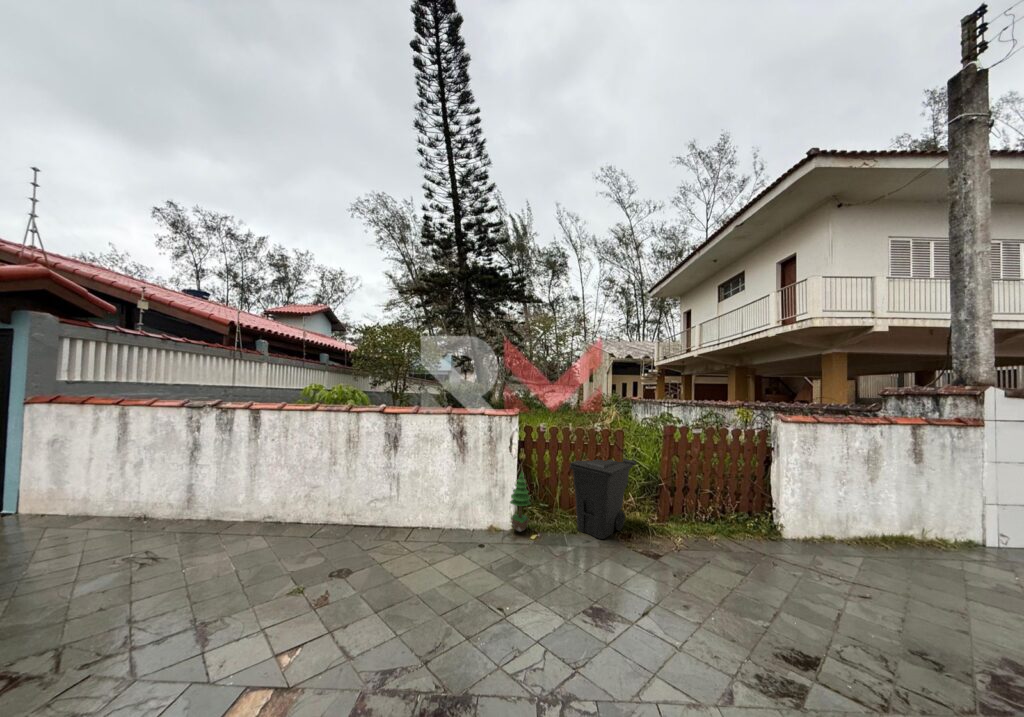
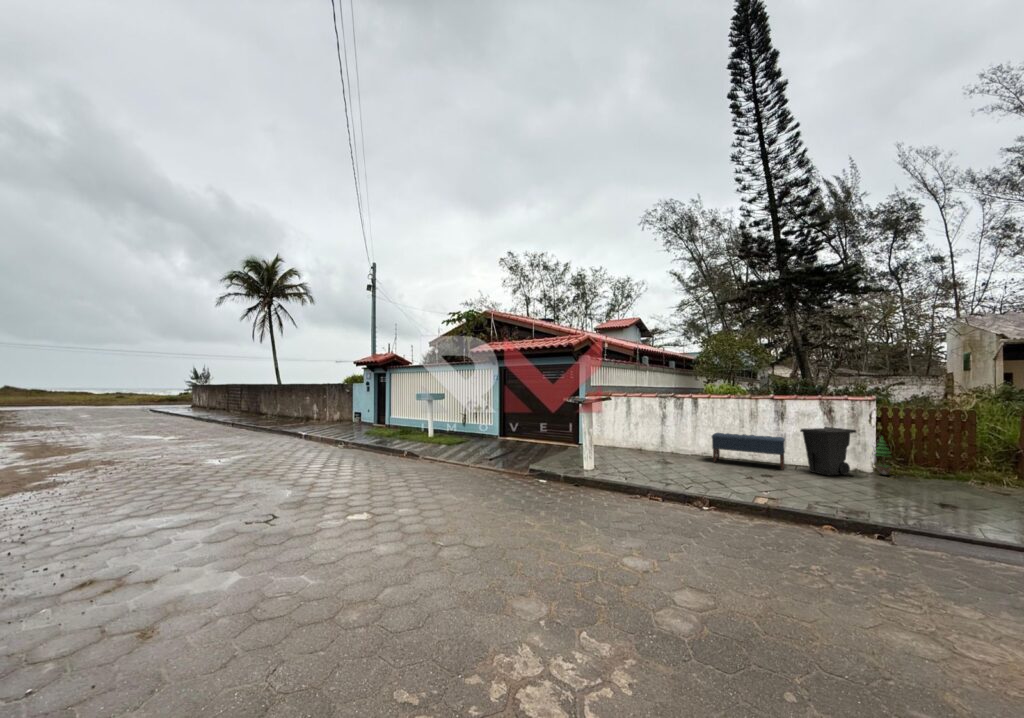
trash can: present [570,459,636,539] -> present [800,427,856,475]
bench: none [255,479,393,553] -> present [712,433,785,469]

